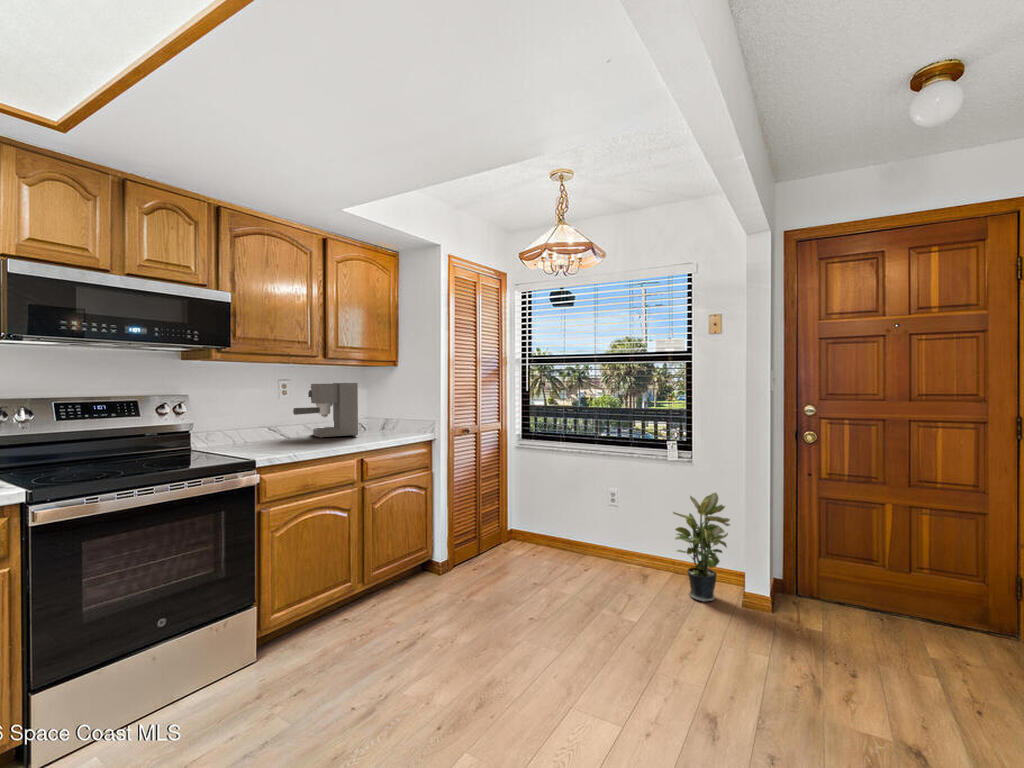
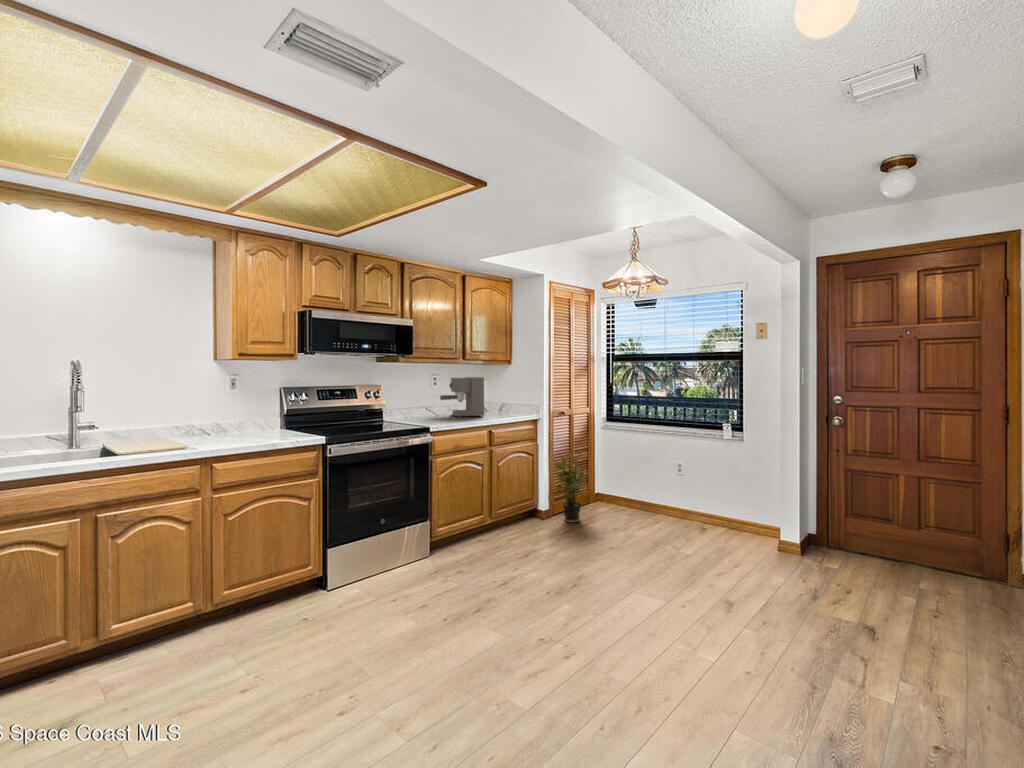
potted plant: present [673,493,730,602] -> present [553,451,586,523]

